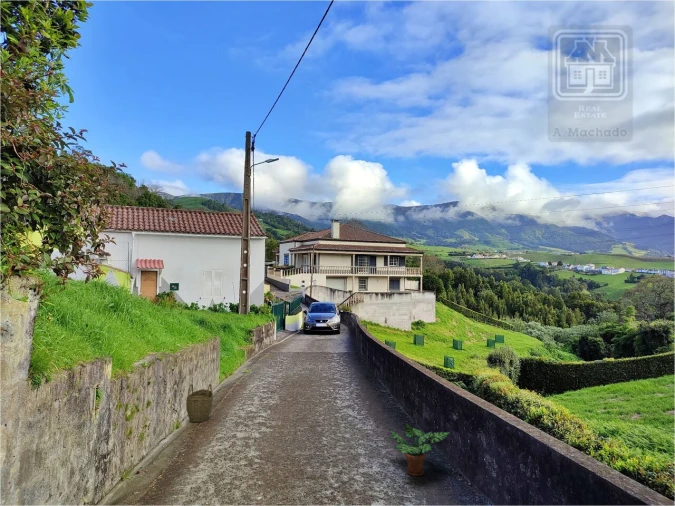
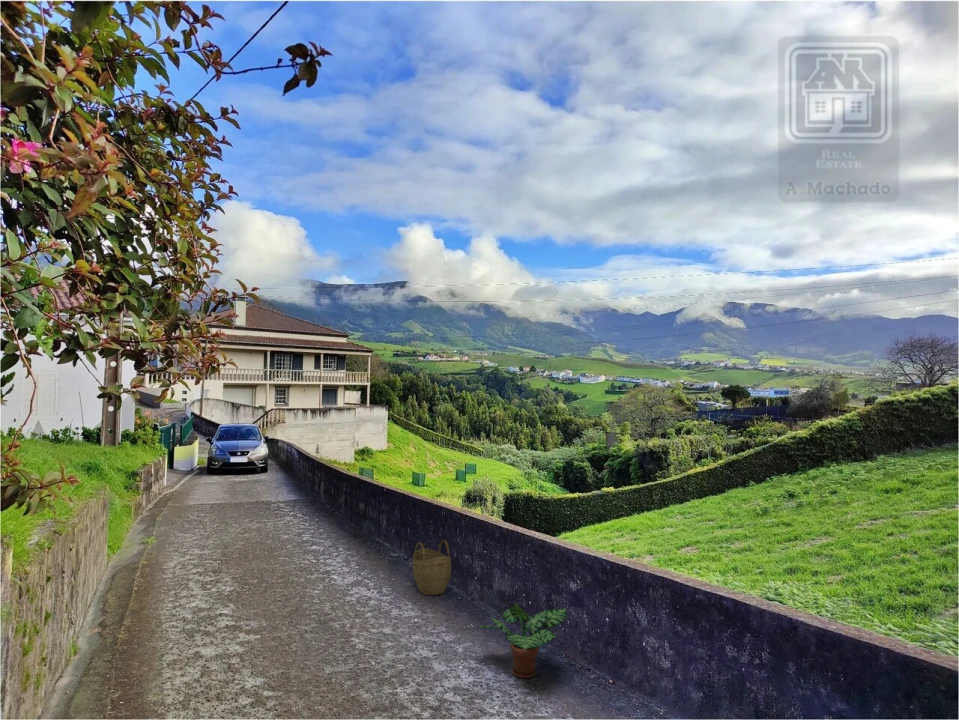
woven basket: present [186,384,213,422] -> present [413,540,451,596]

